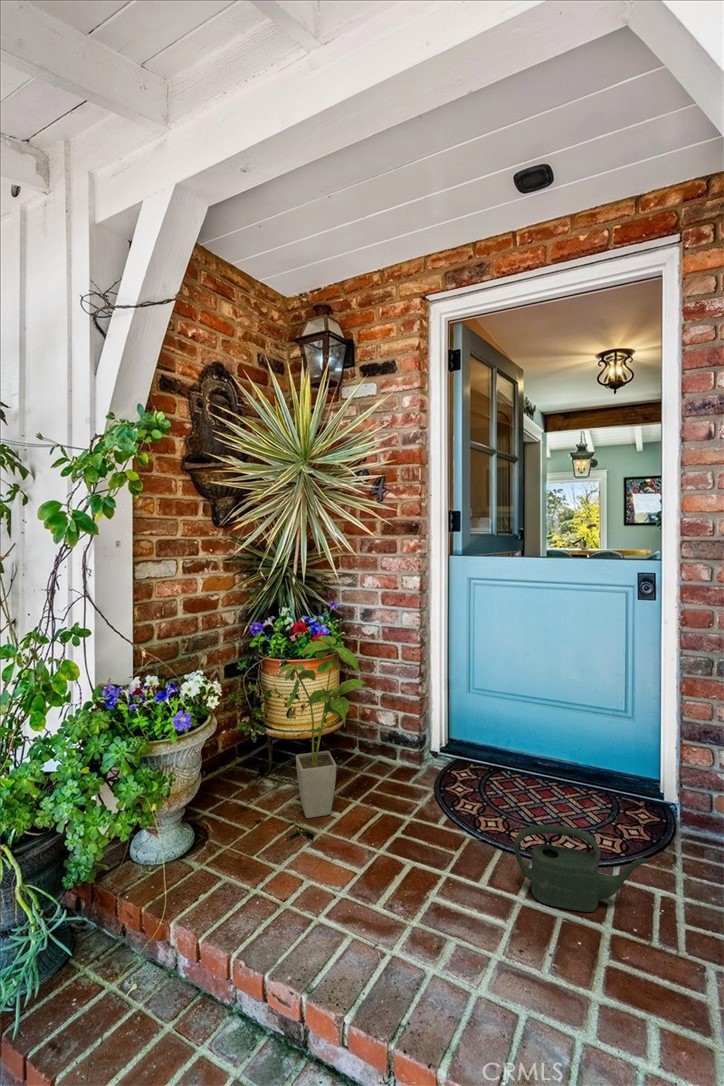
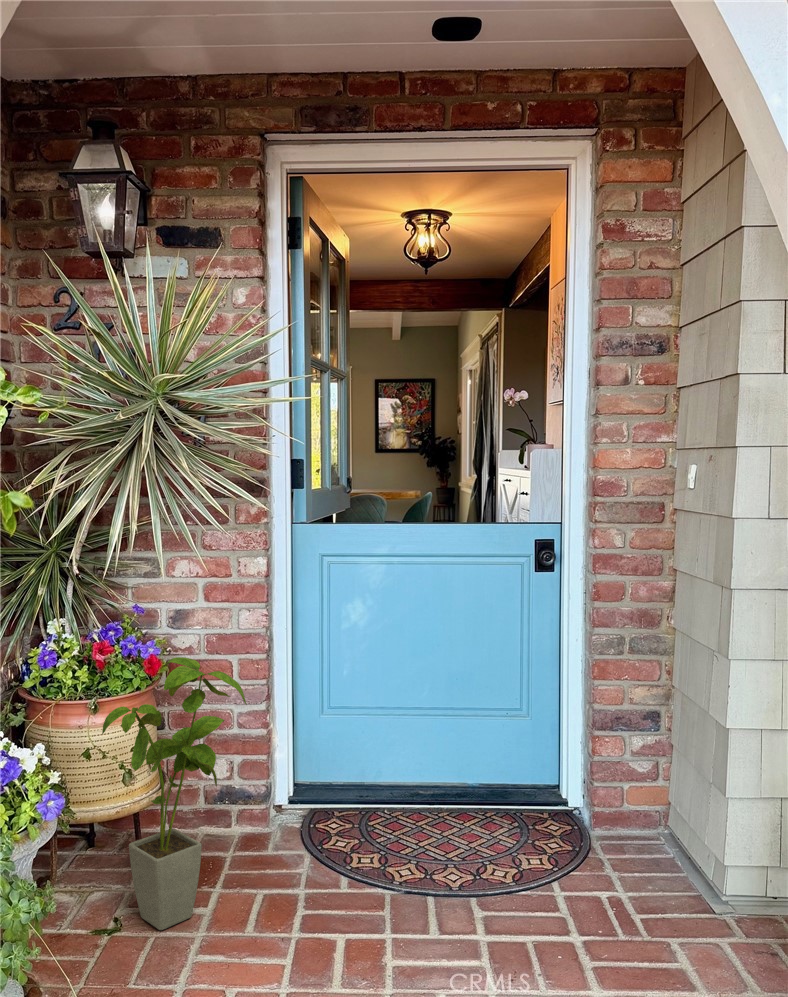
watering can: present [514,825,648,912] -> none [466,844,600,936]

